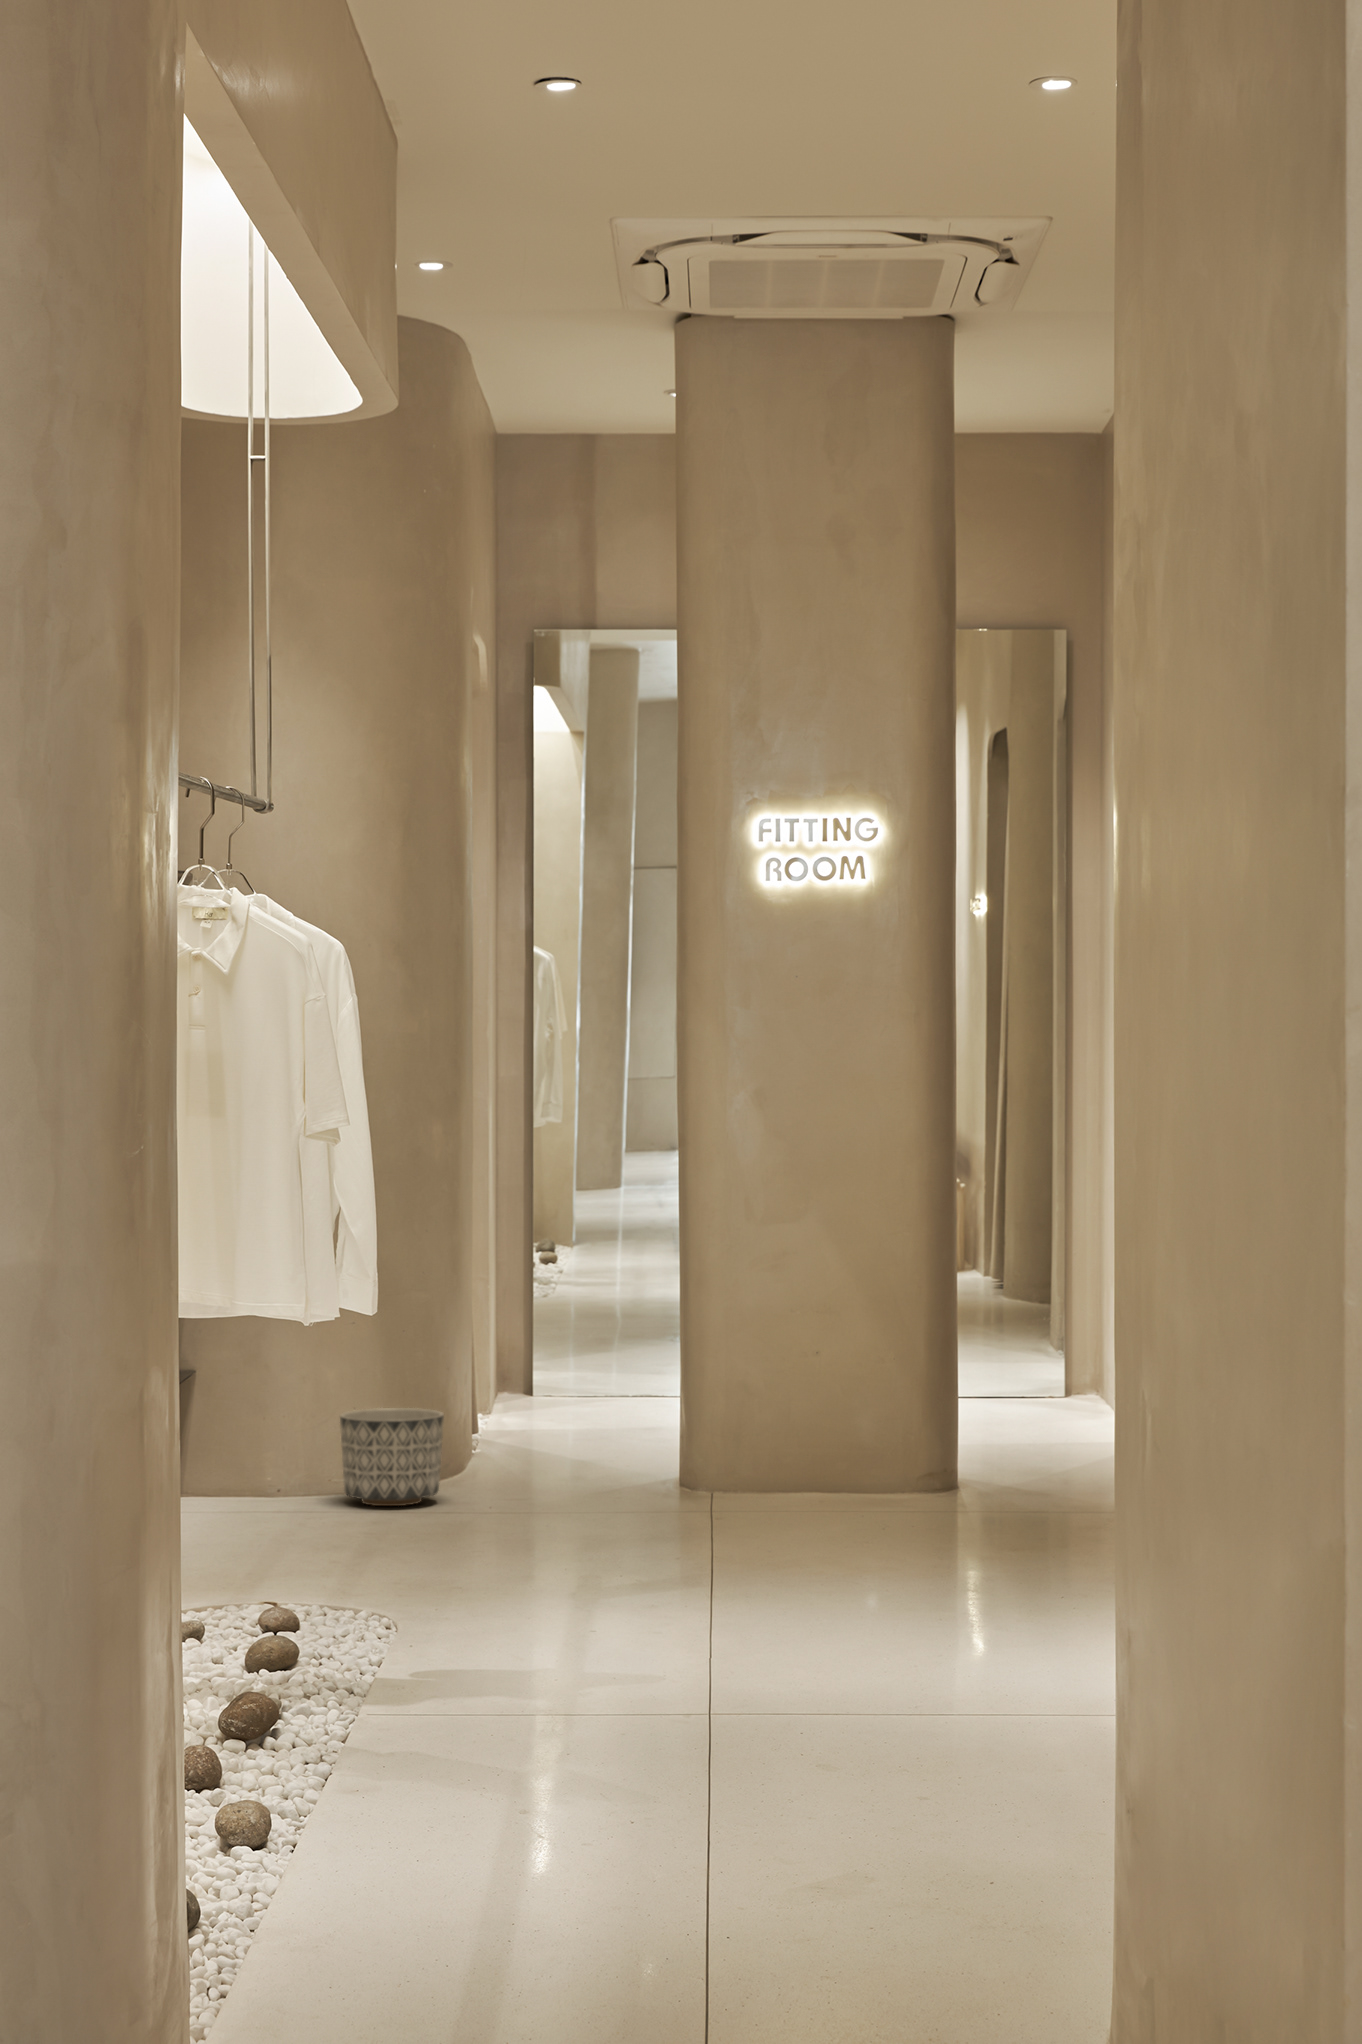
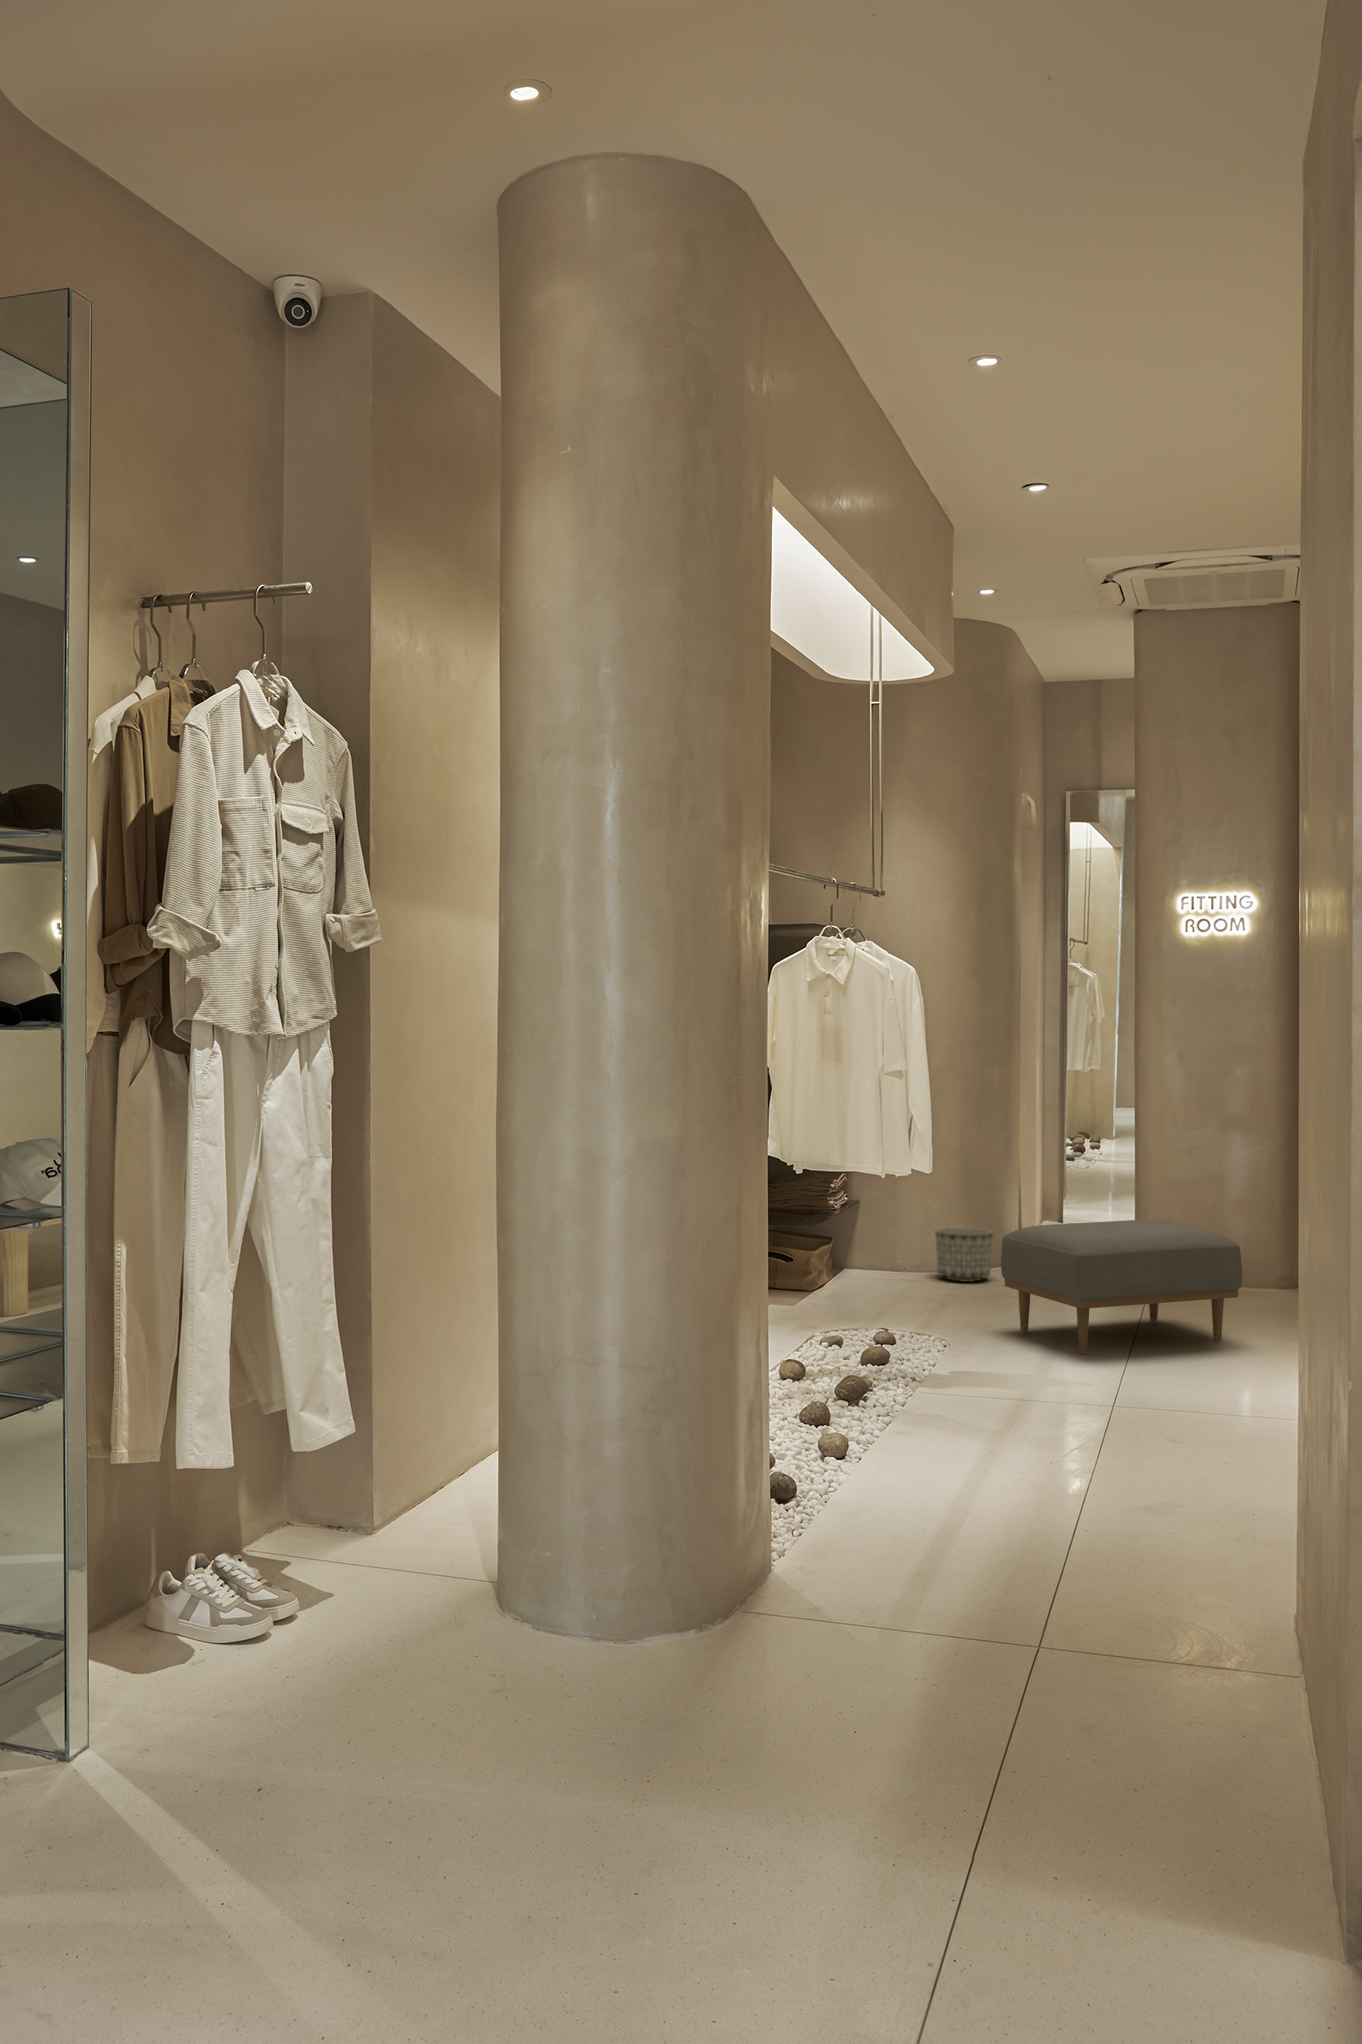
ottoman: none [487,1372,905,1616] -> present [1001,1220,1243,1354]

